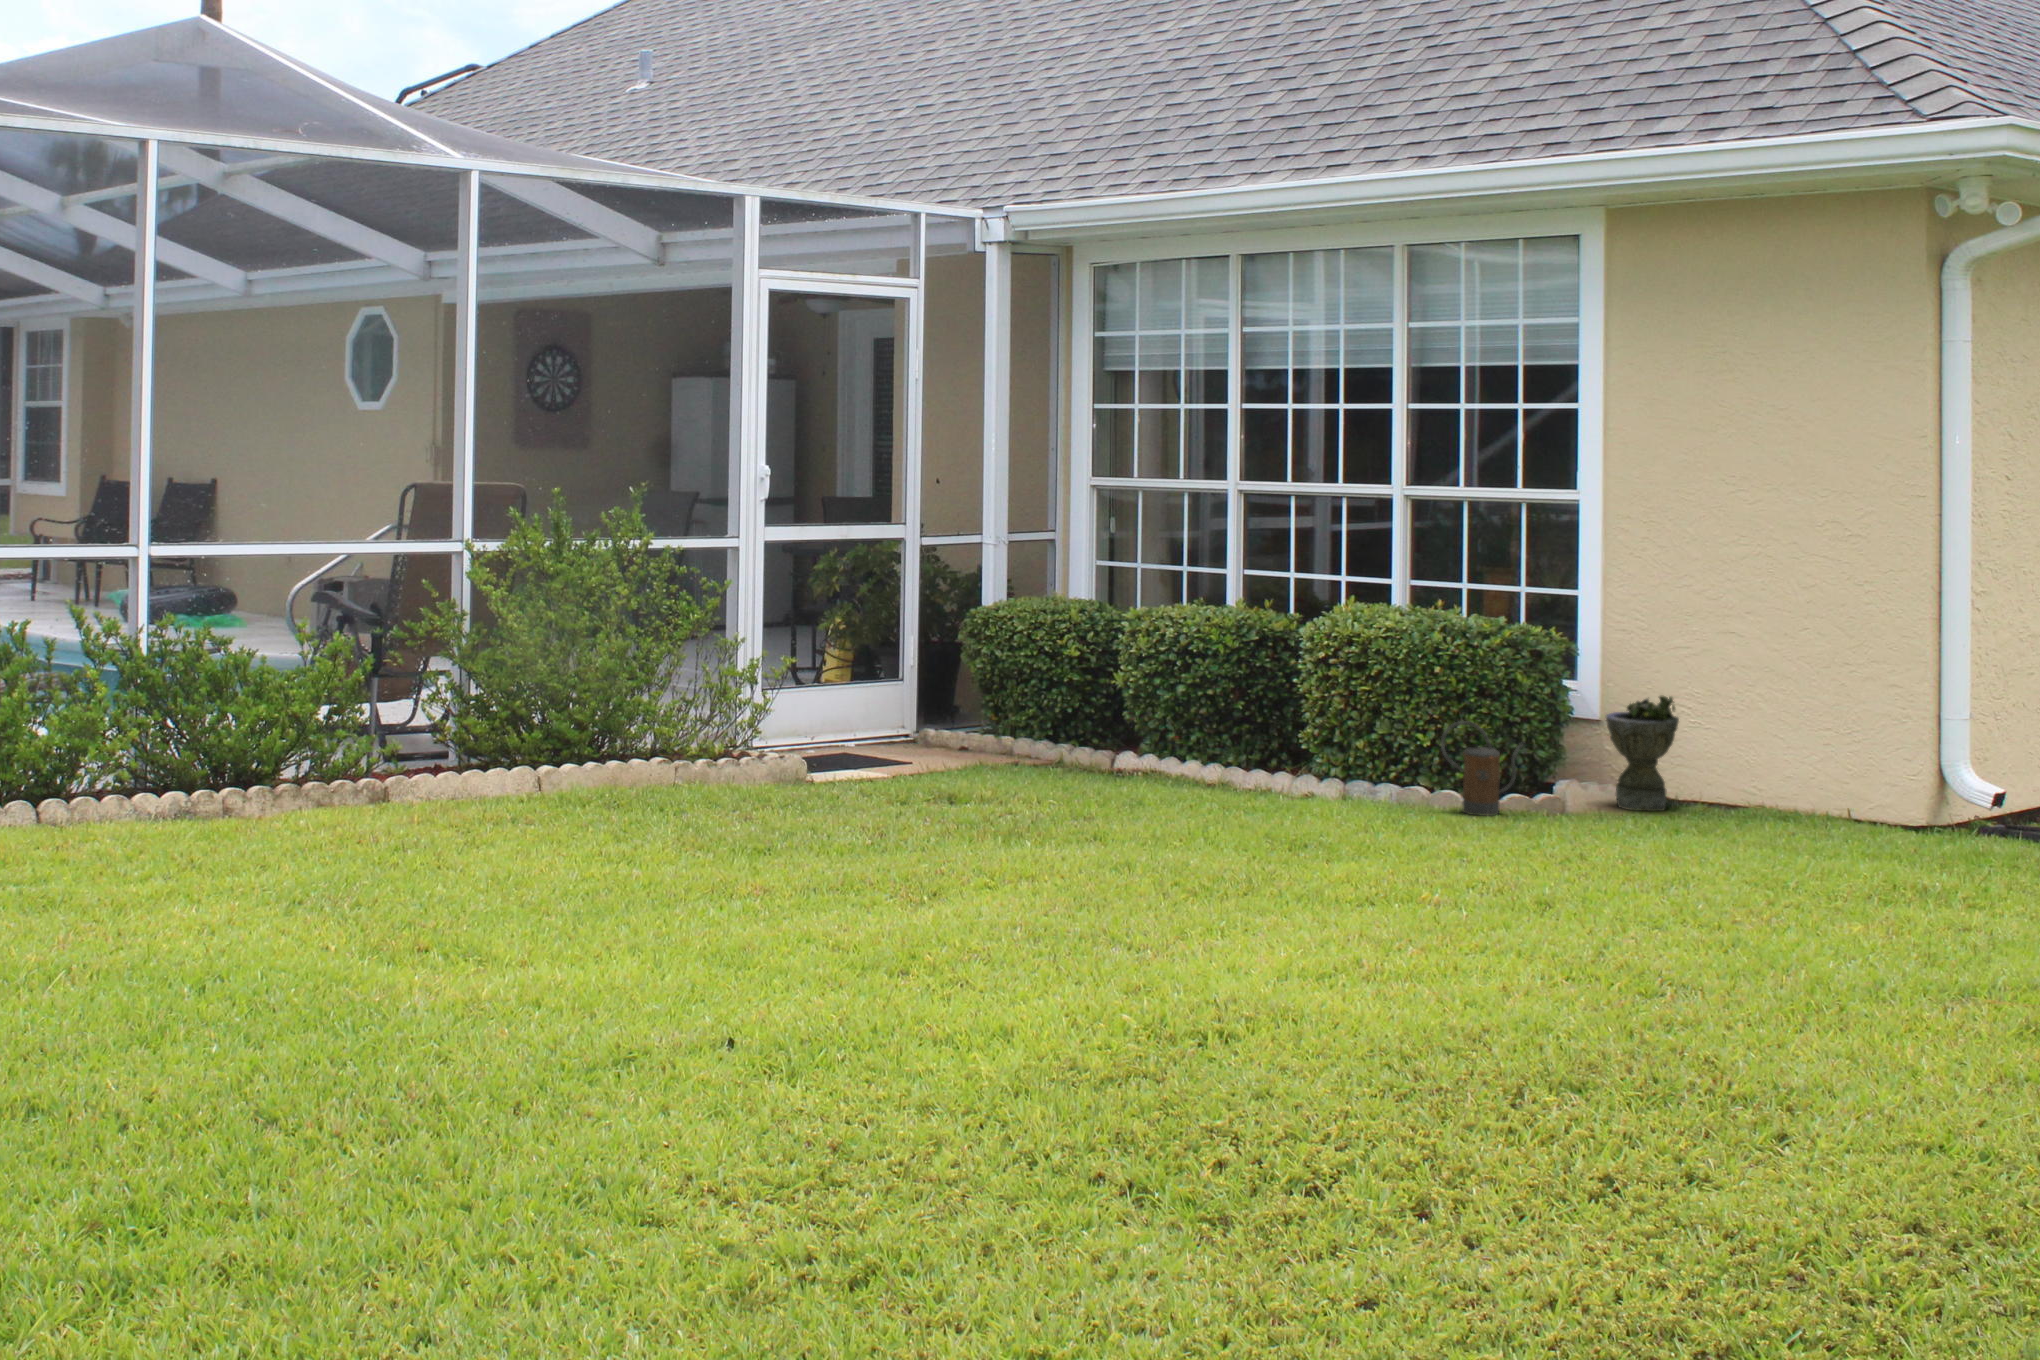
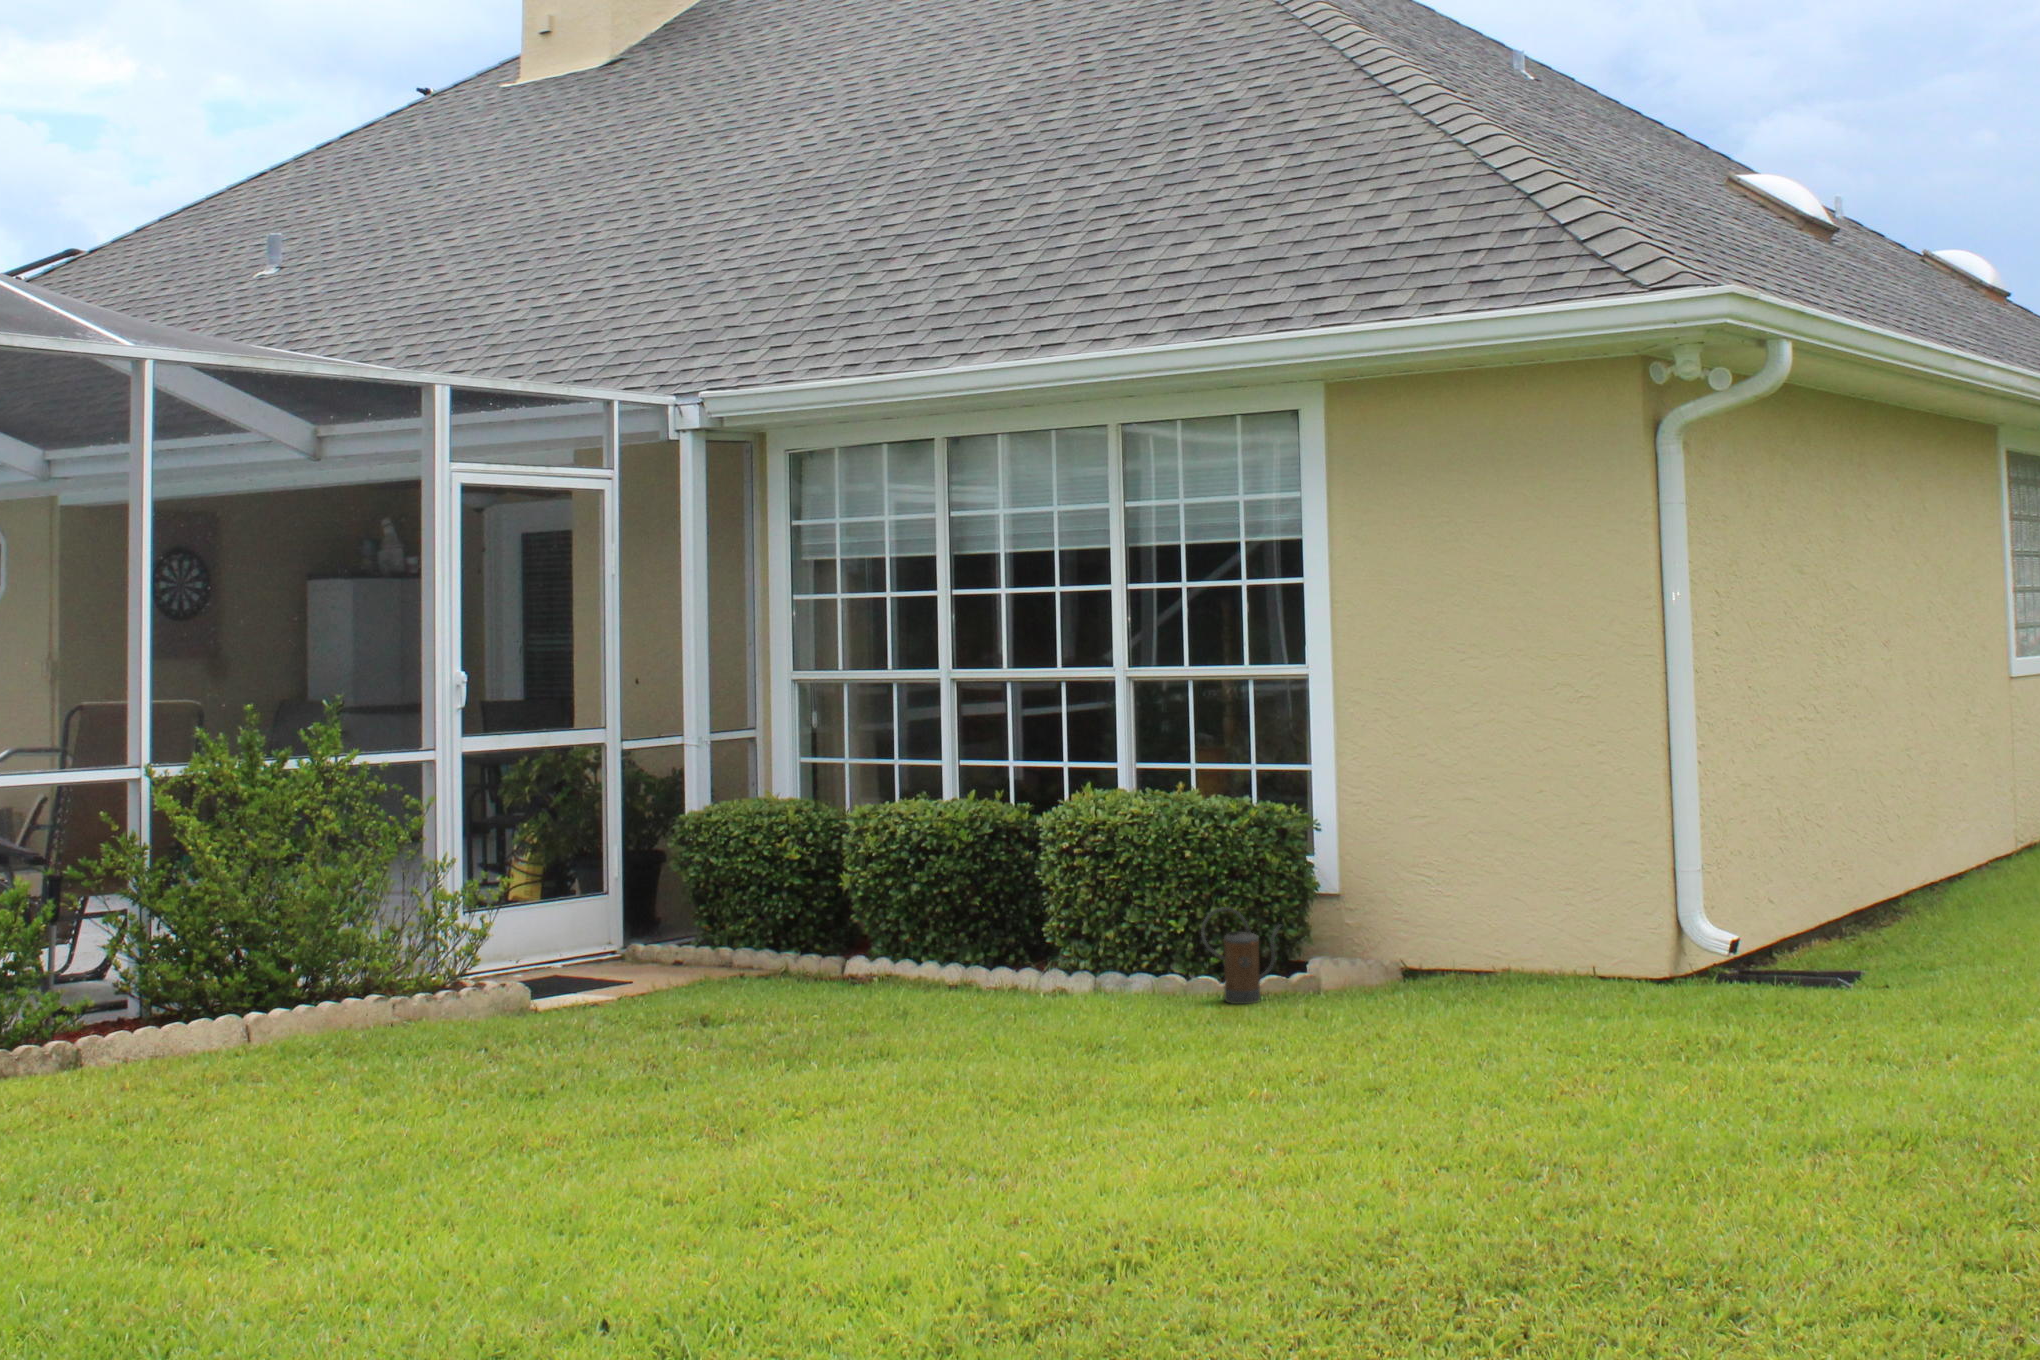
planter: present [1606,696,1679,811] -> none [1346,861,1415,980]

